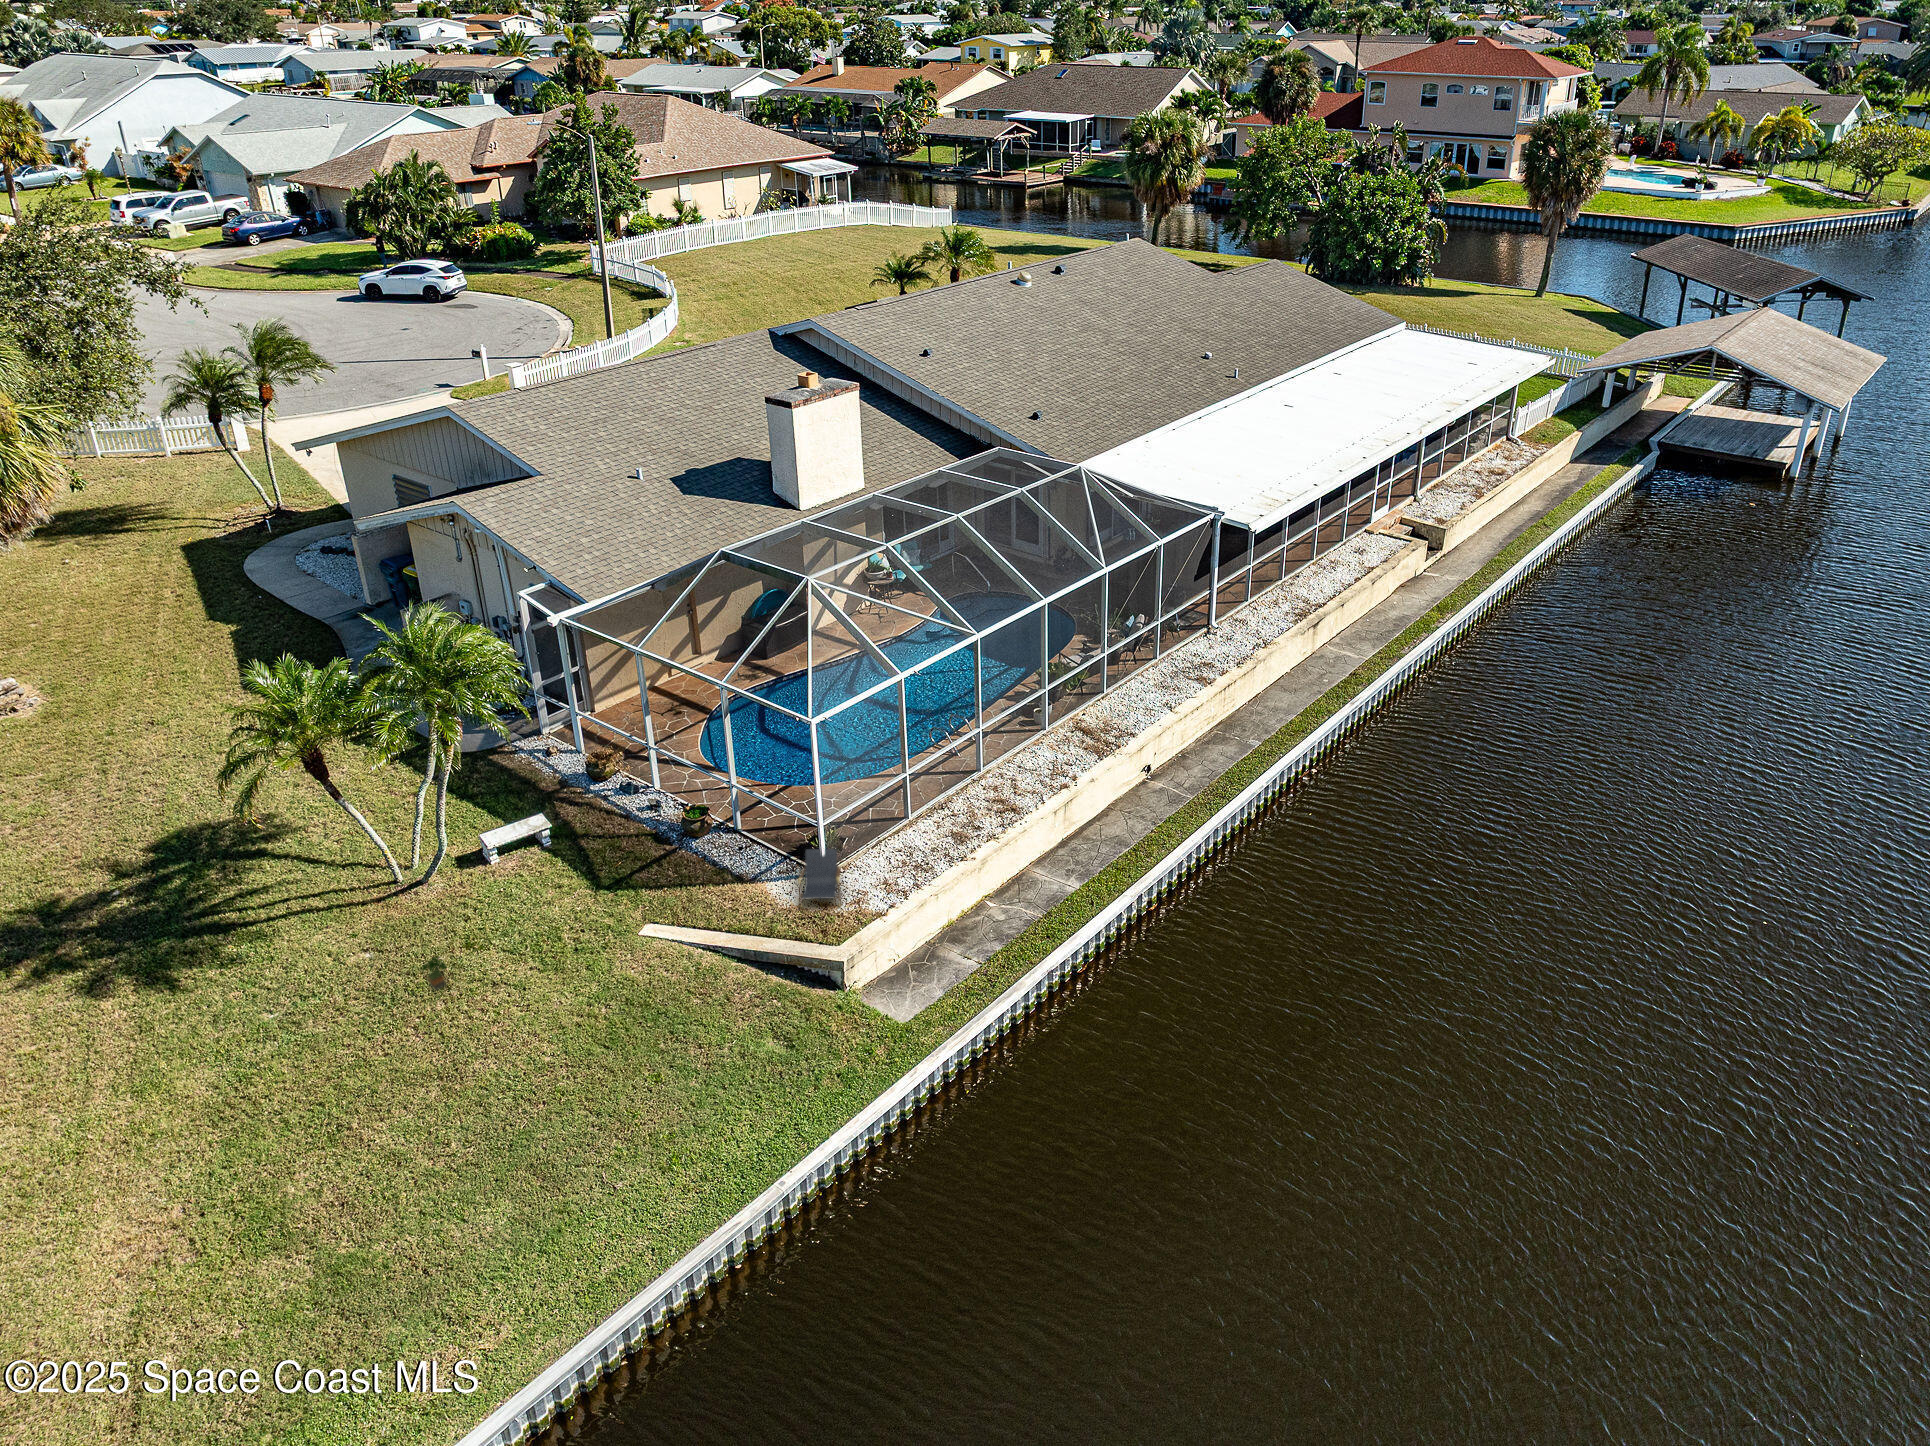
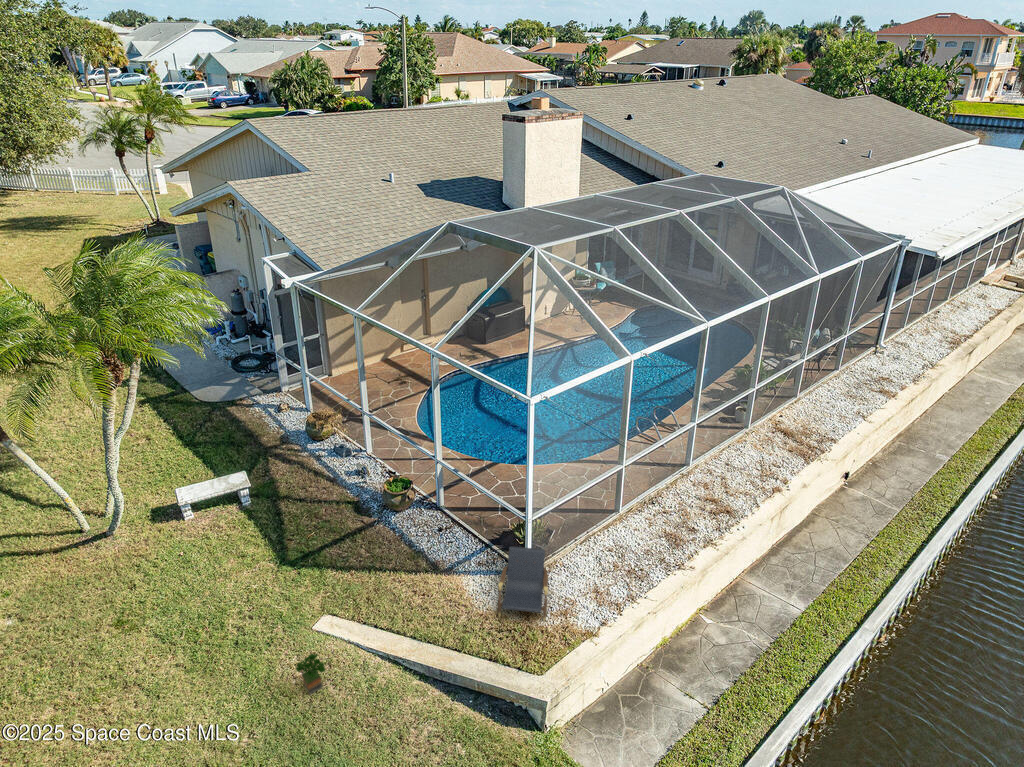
potted tree: present [422,957,447,990] -> present [296,654,325,694]

